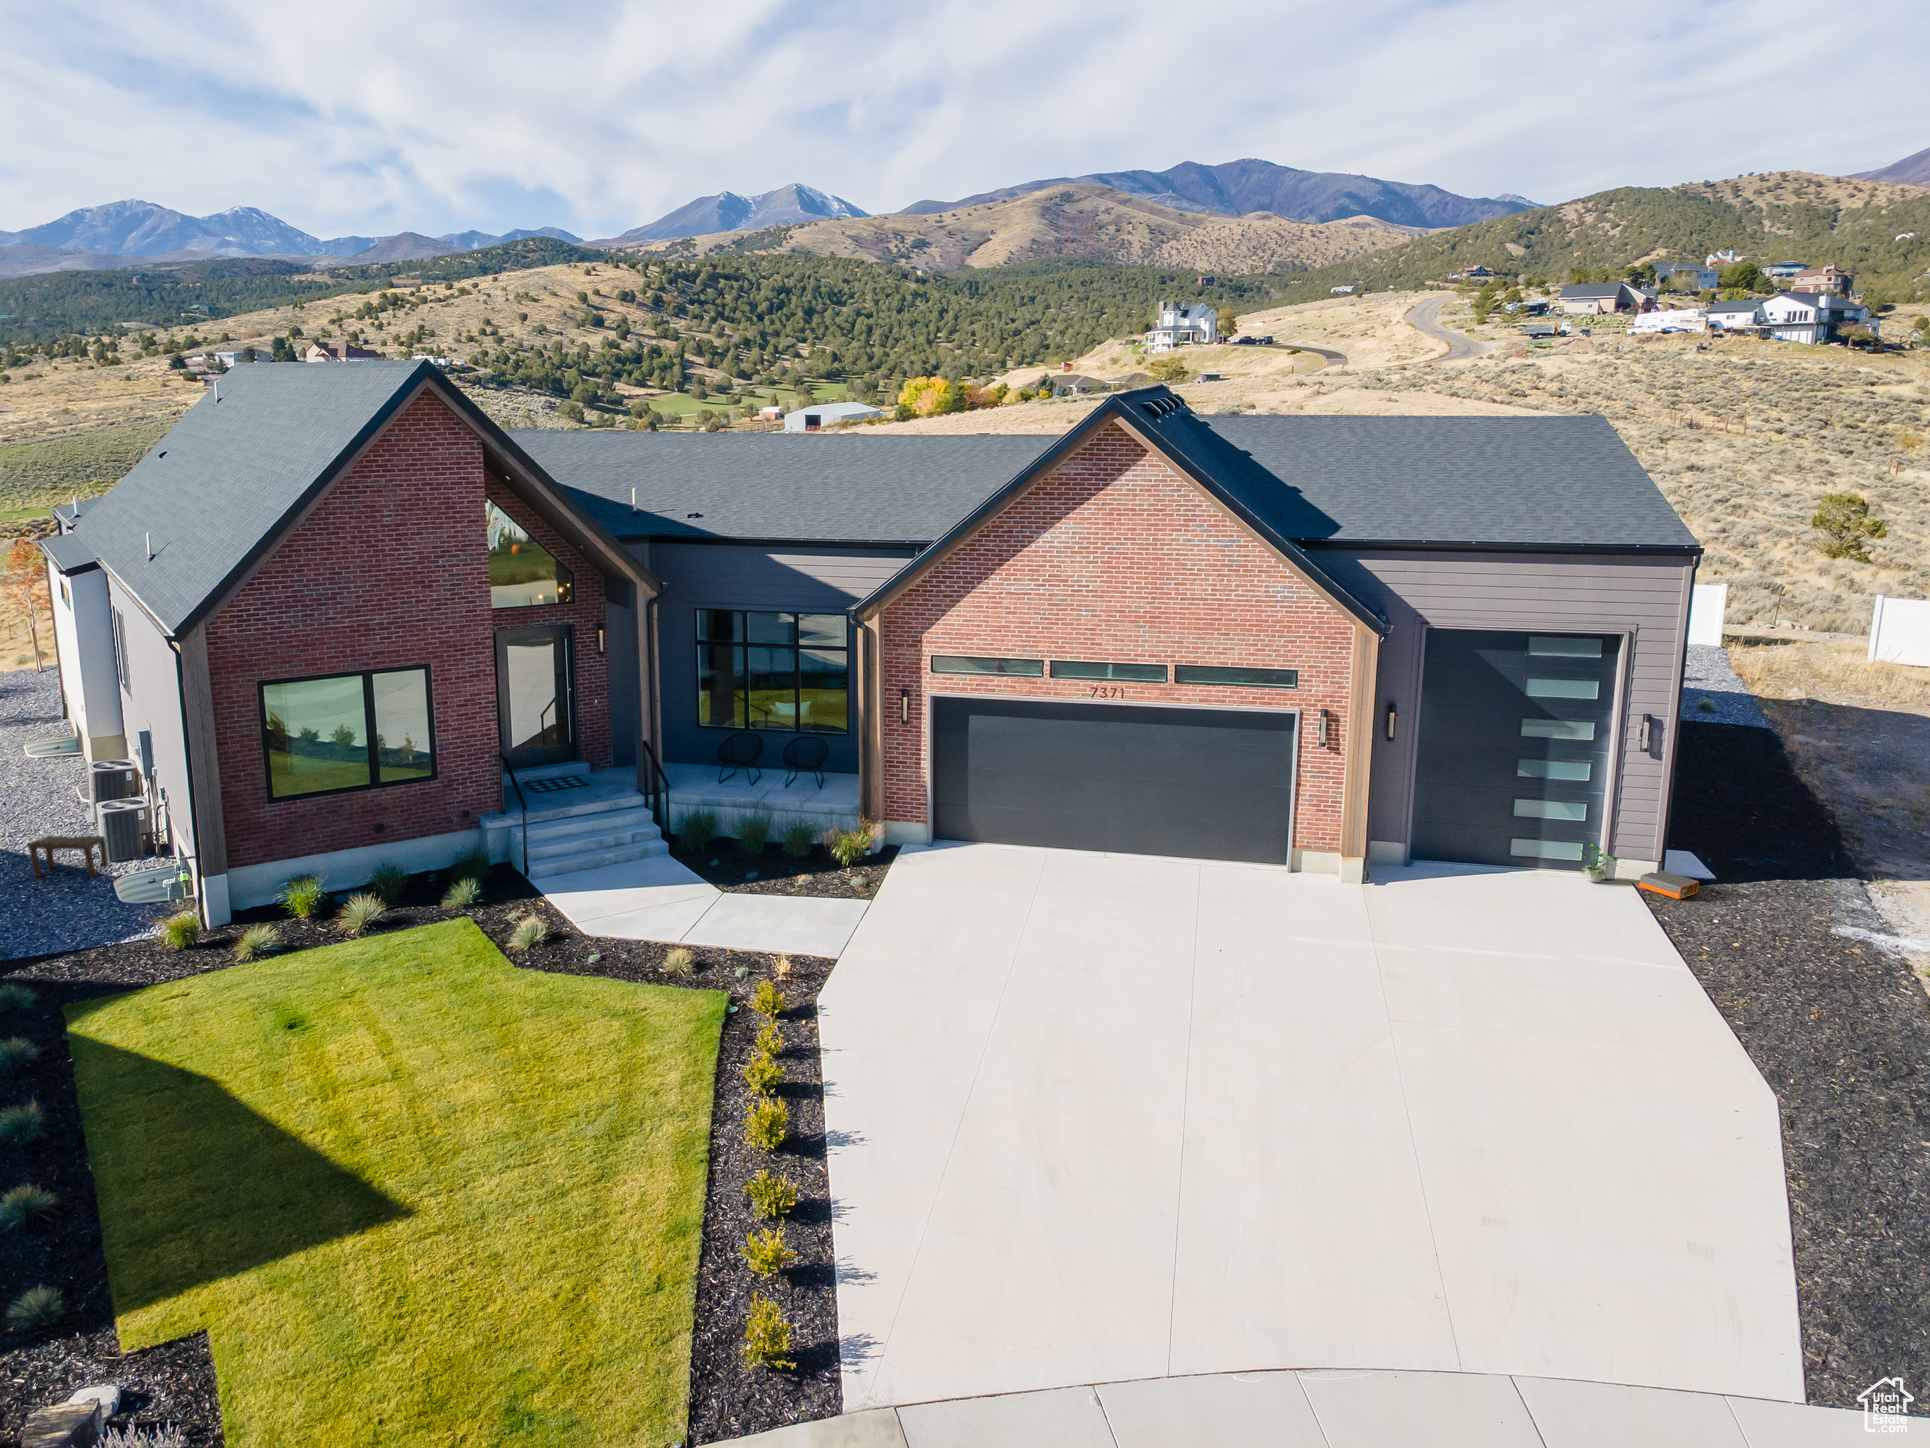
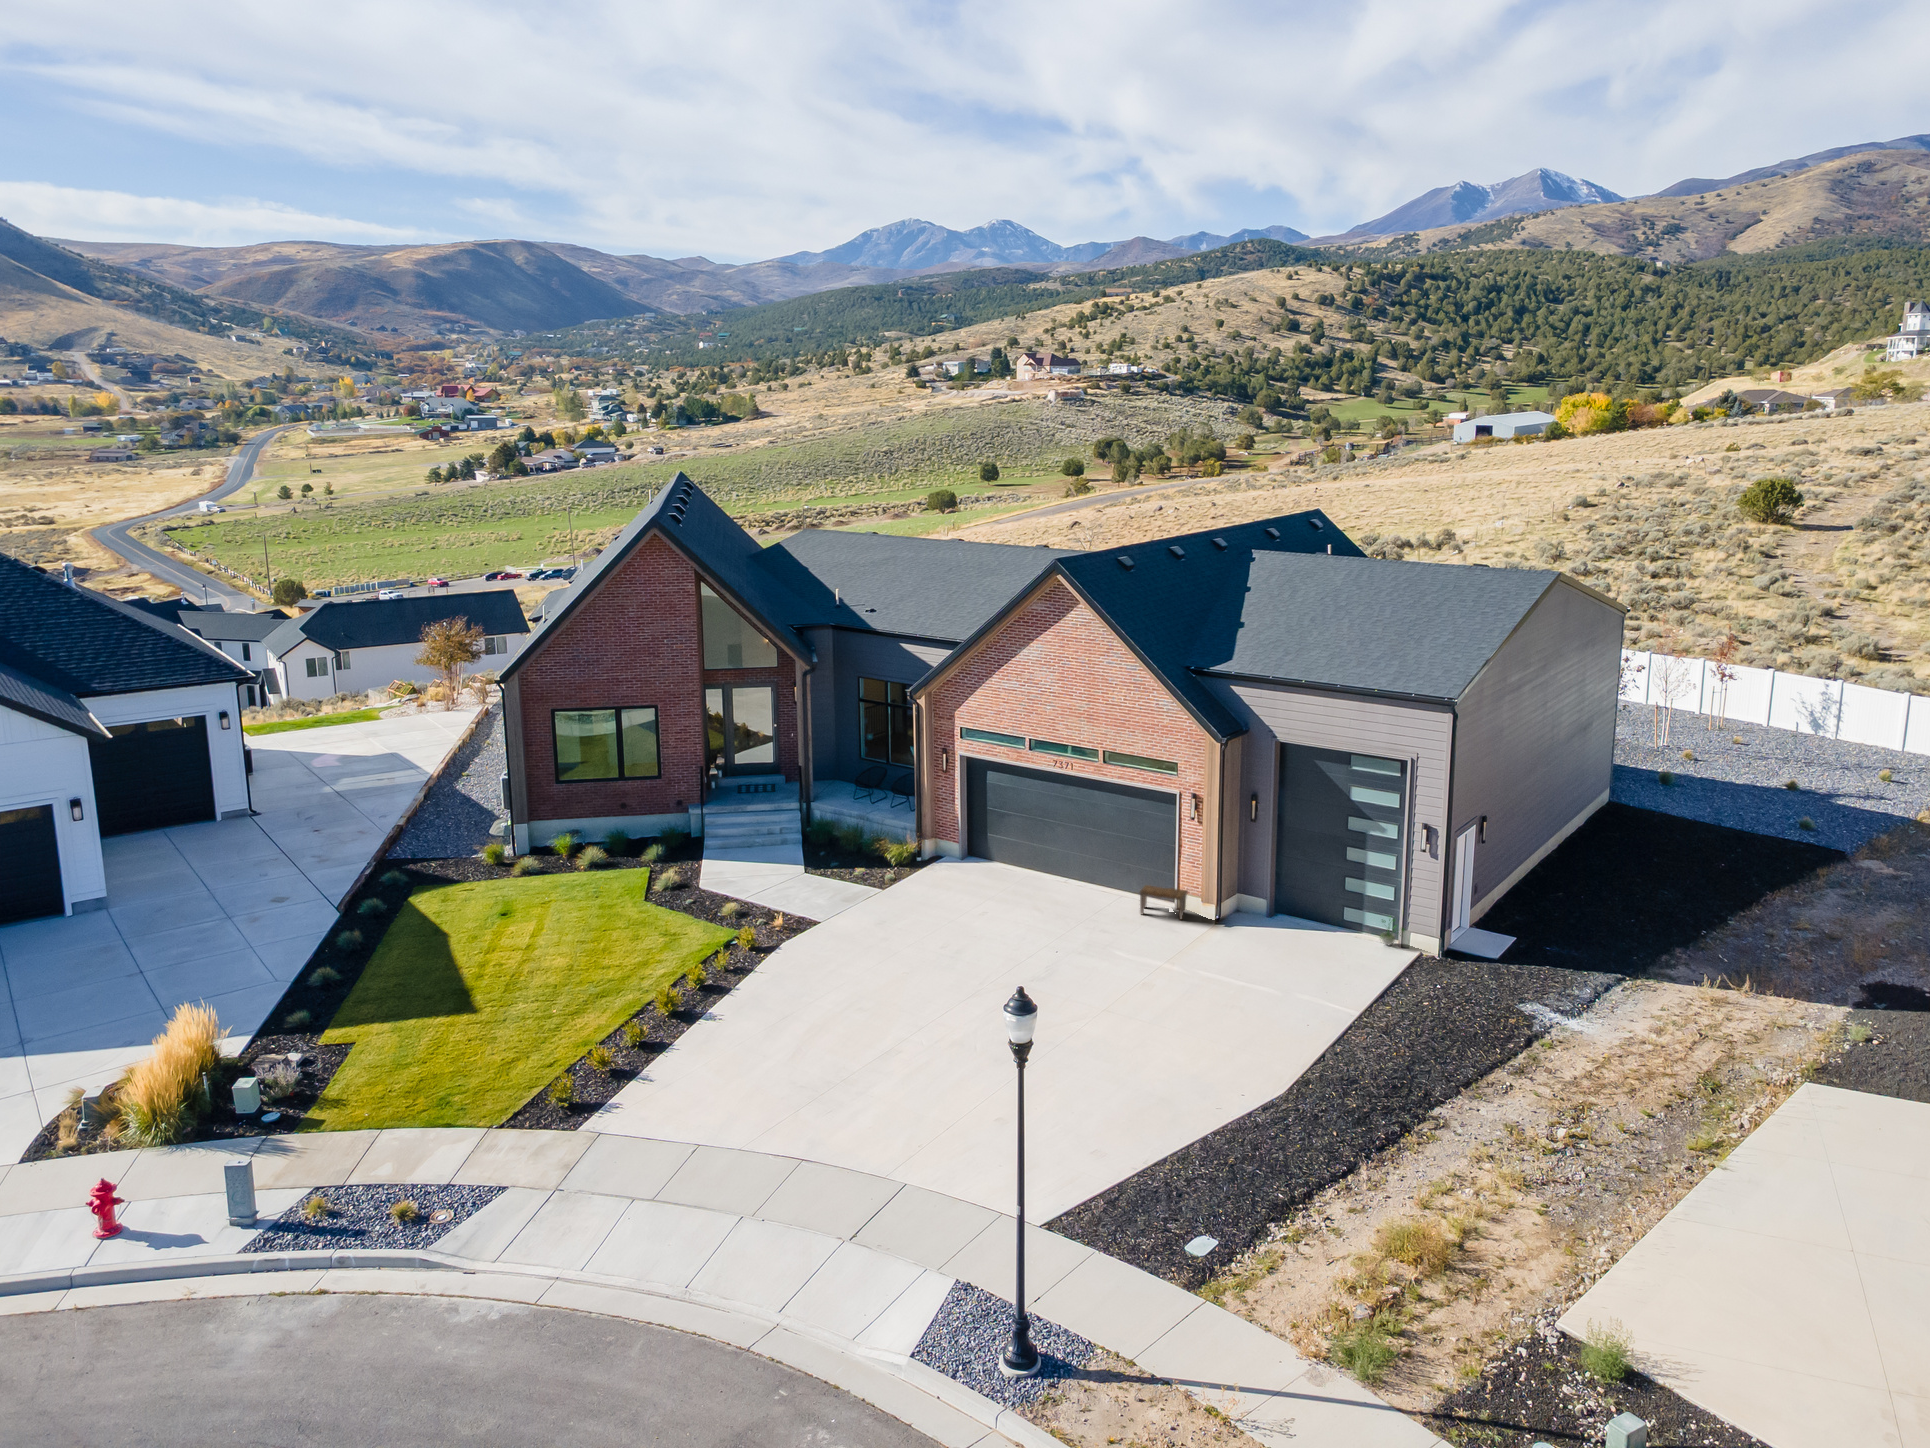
bench: present [28,836,108,877] -> present [1140,885,1188,920]
storage box: present [1639,870,1699,899] -> none [1417,943,1457,966]

